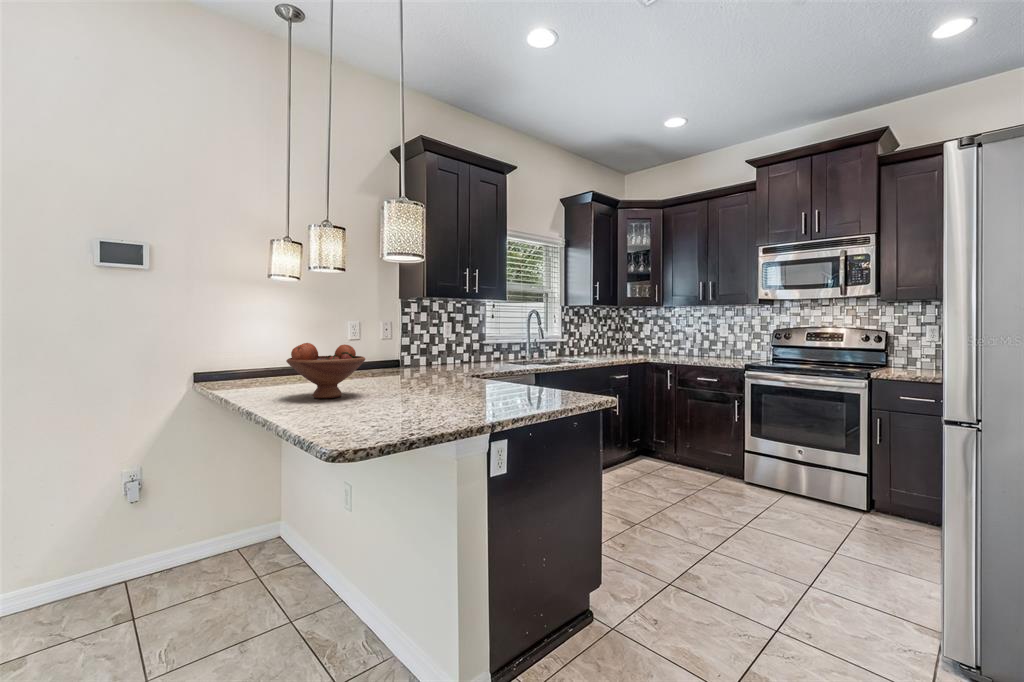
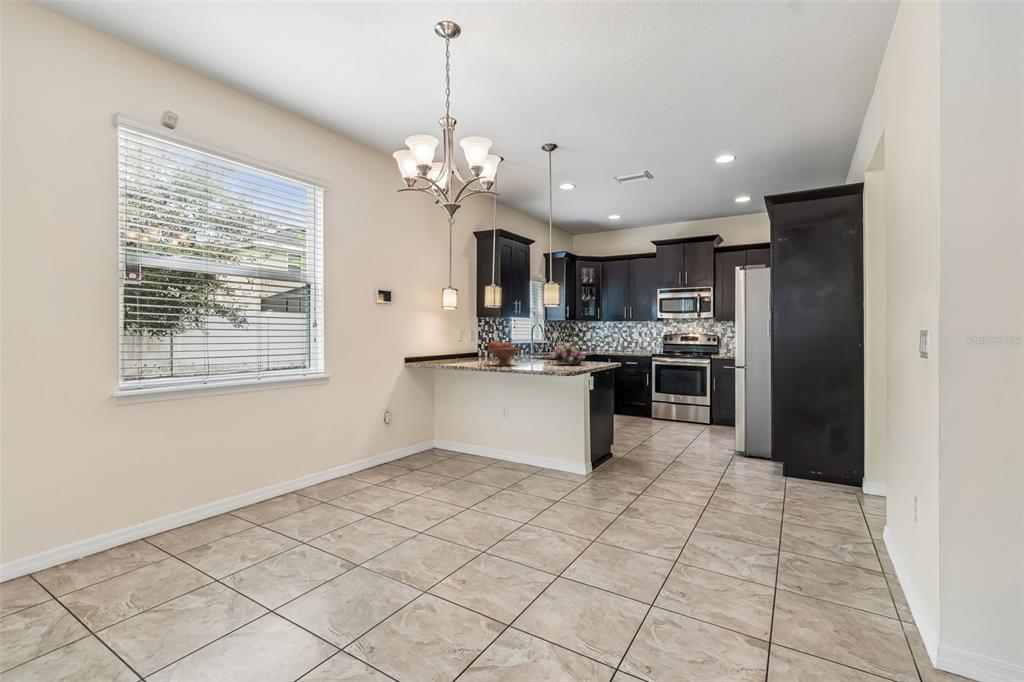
flower arrangement: none [429,345,515,399] -> present [552,342,585,364]

